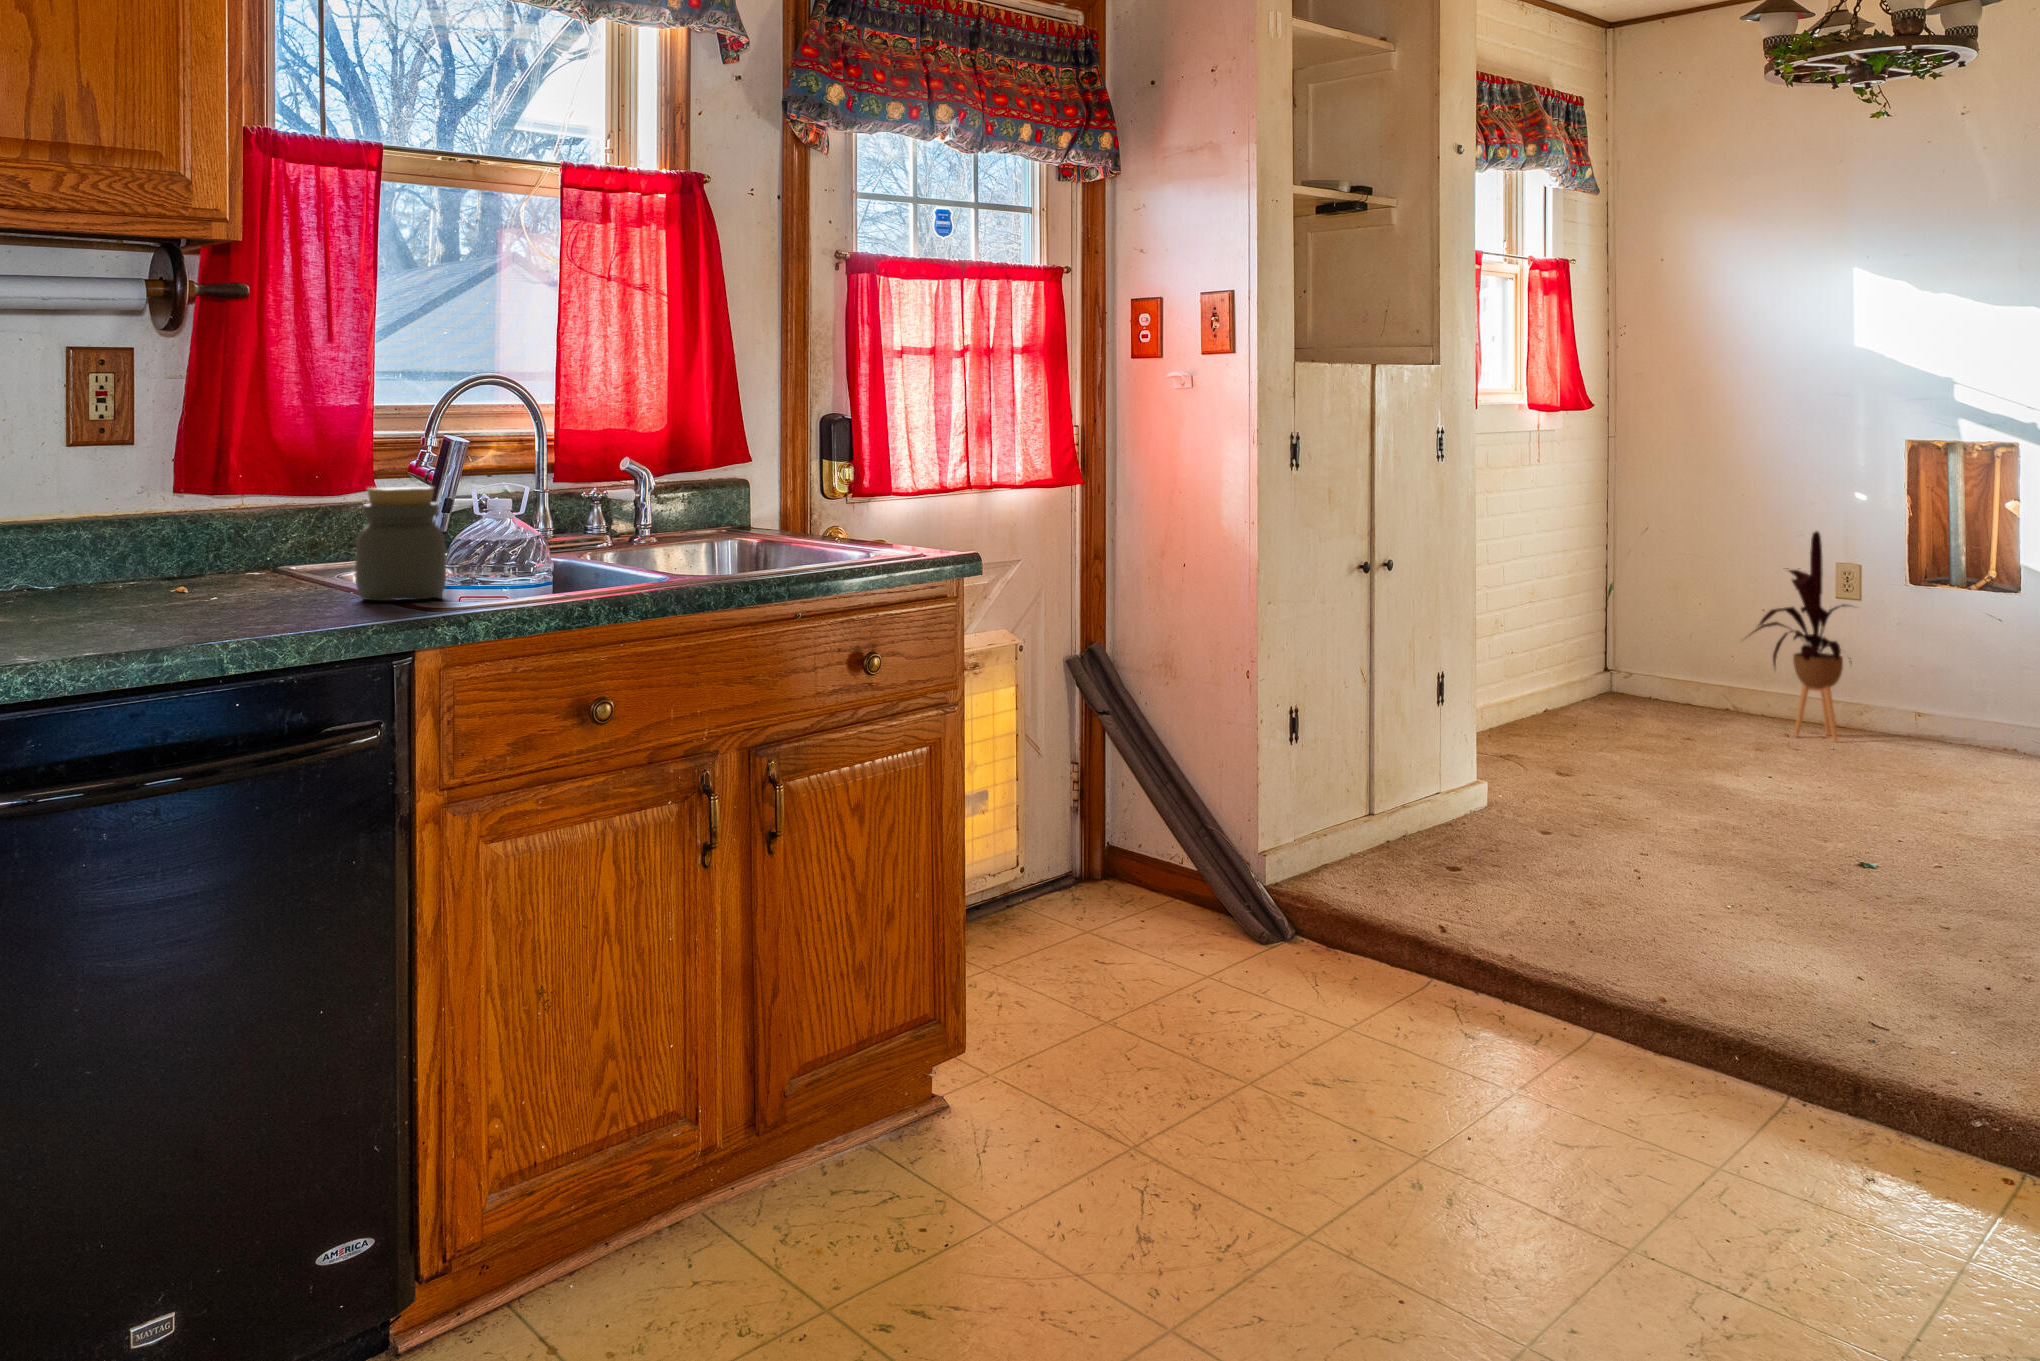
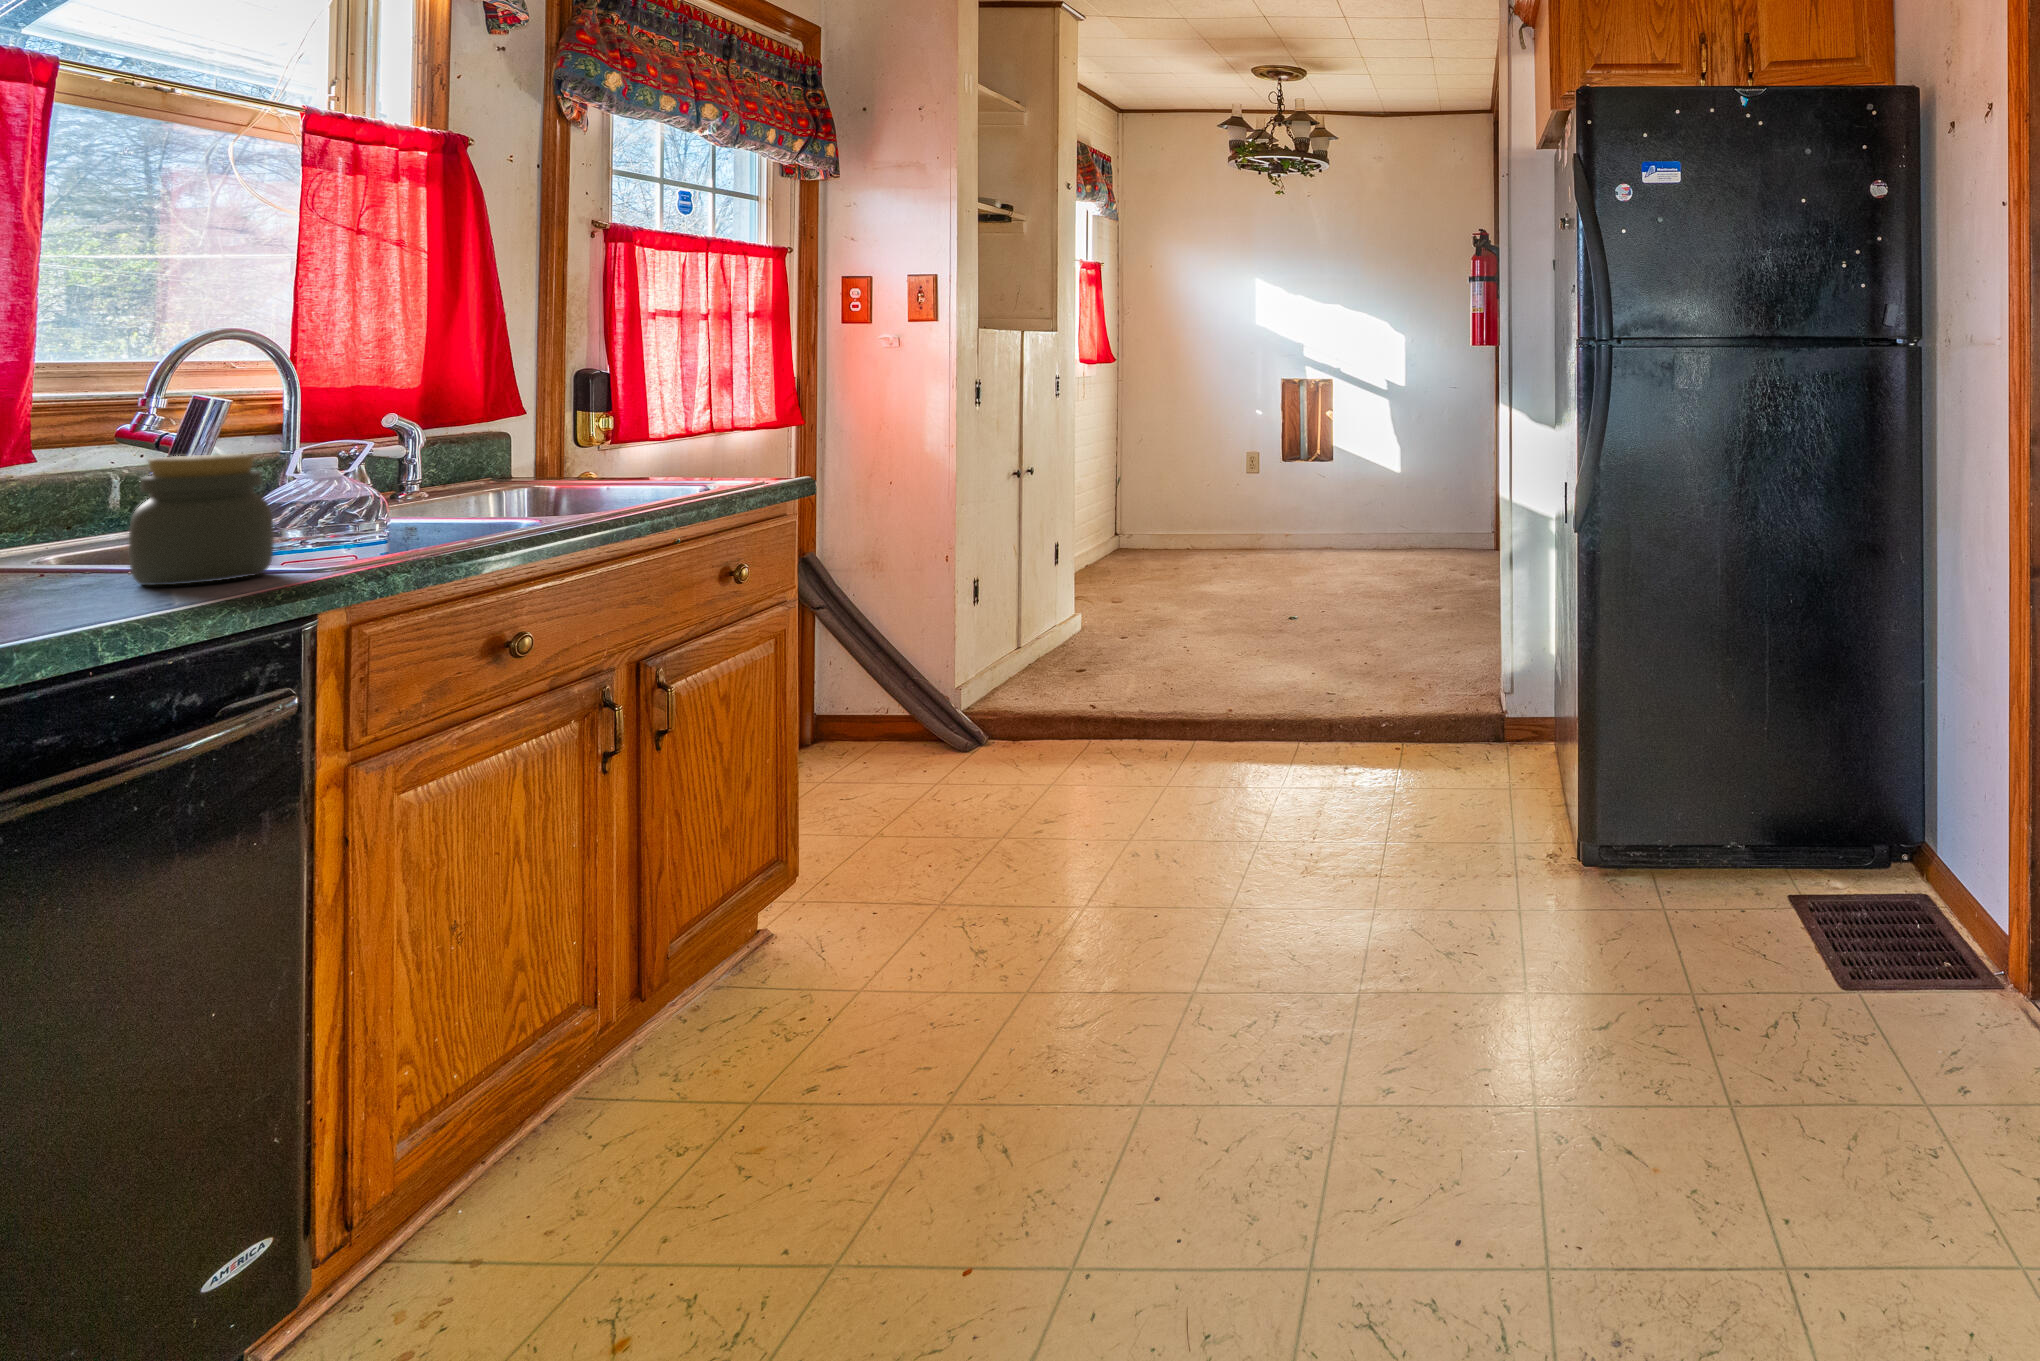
house plant: present [1750,531,1853,741] -> none [1194,435,1260,558]

